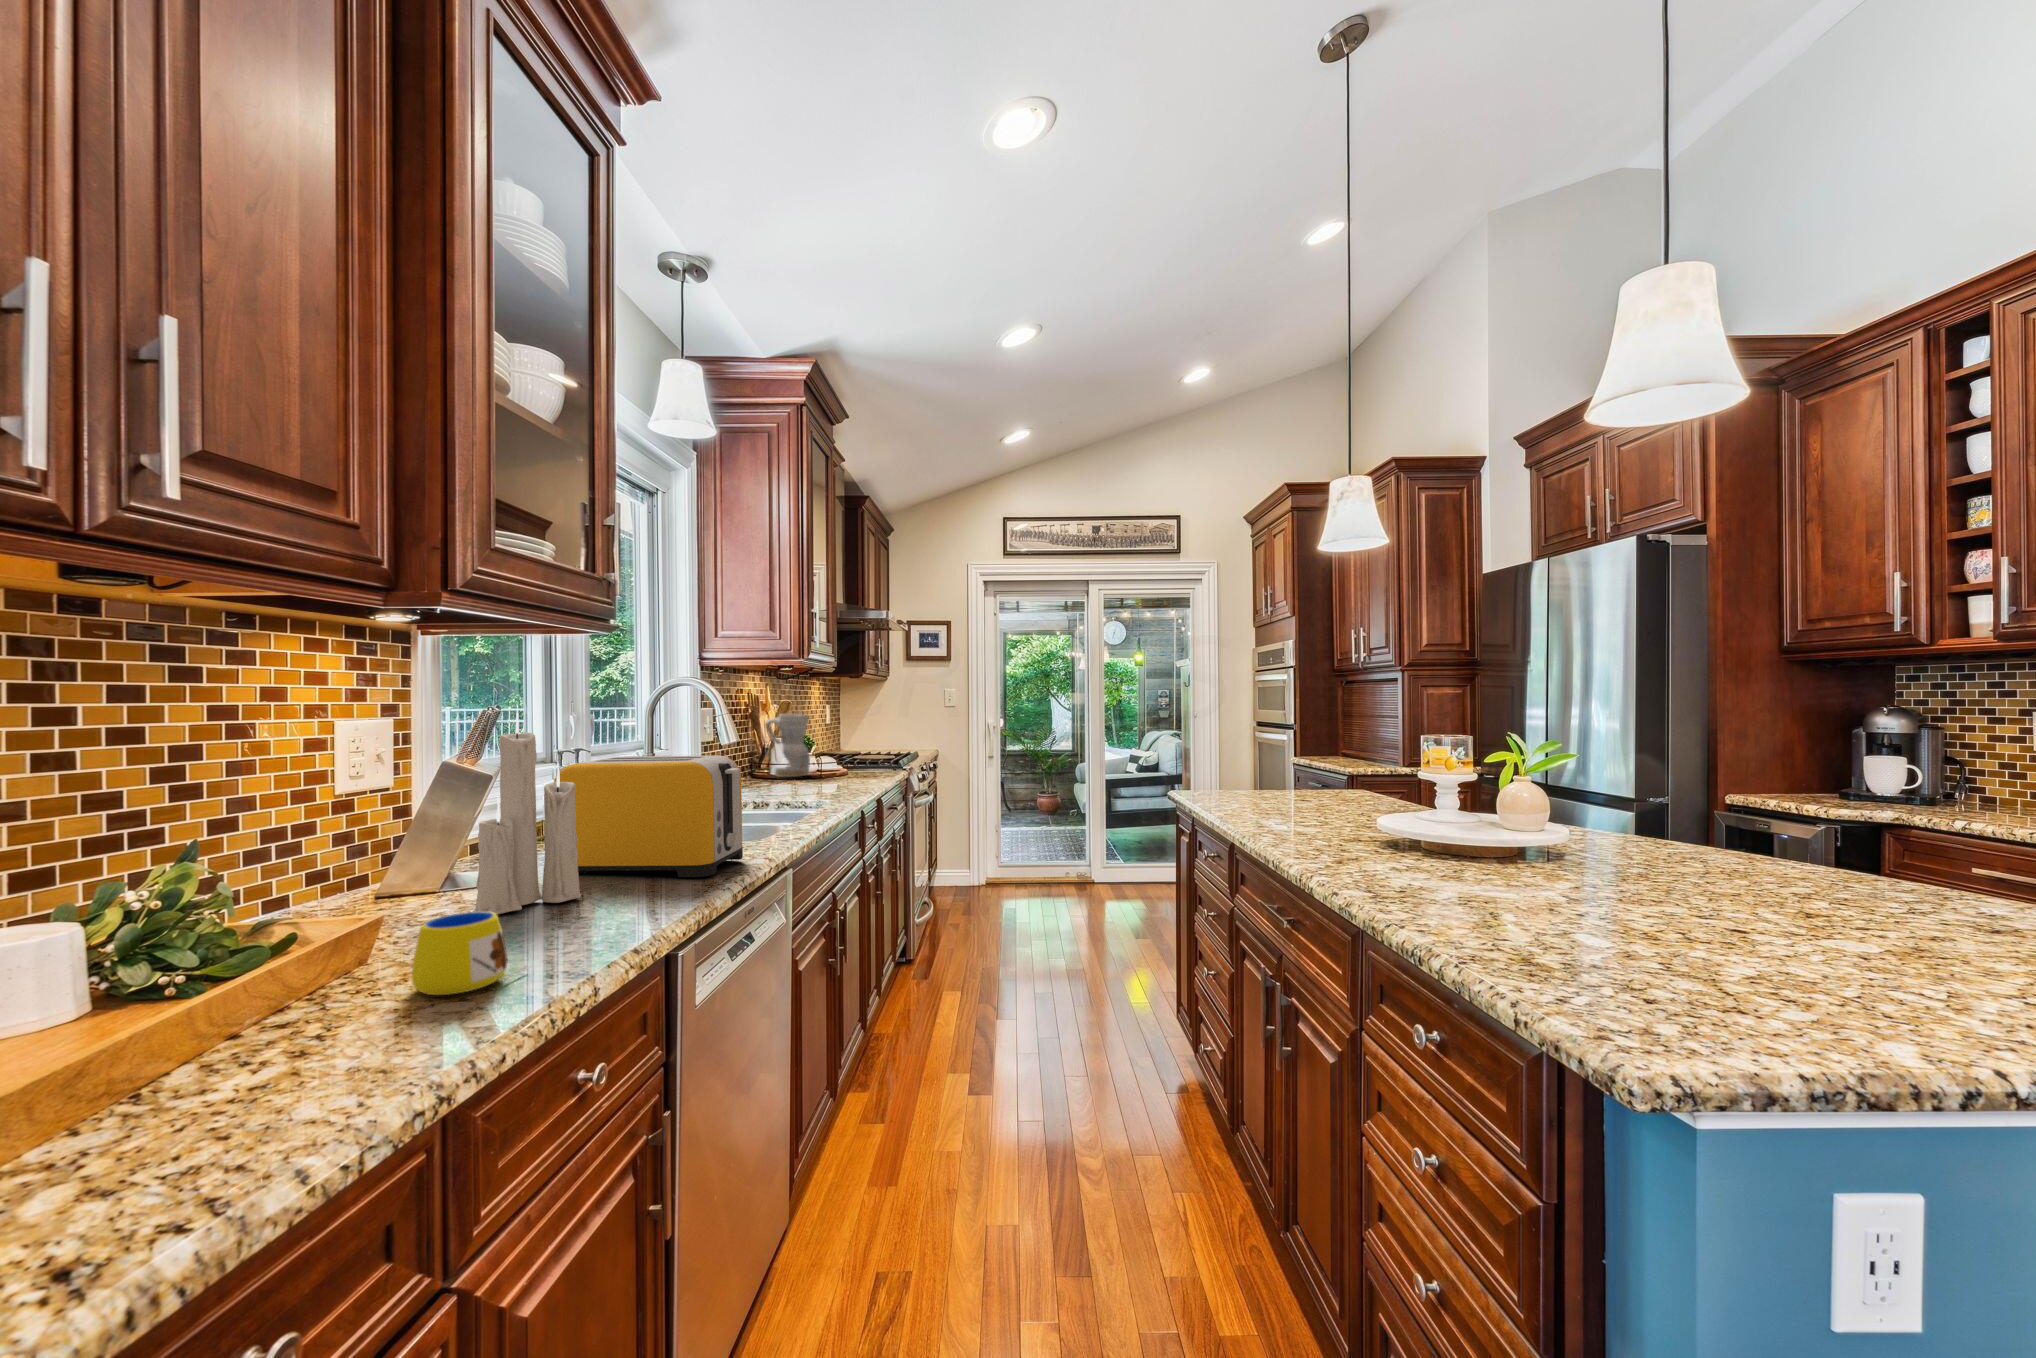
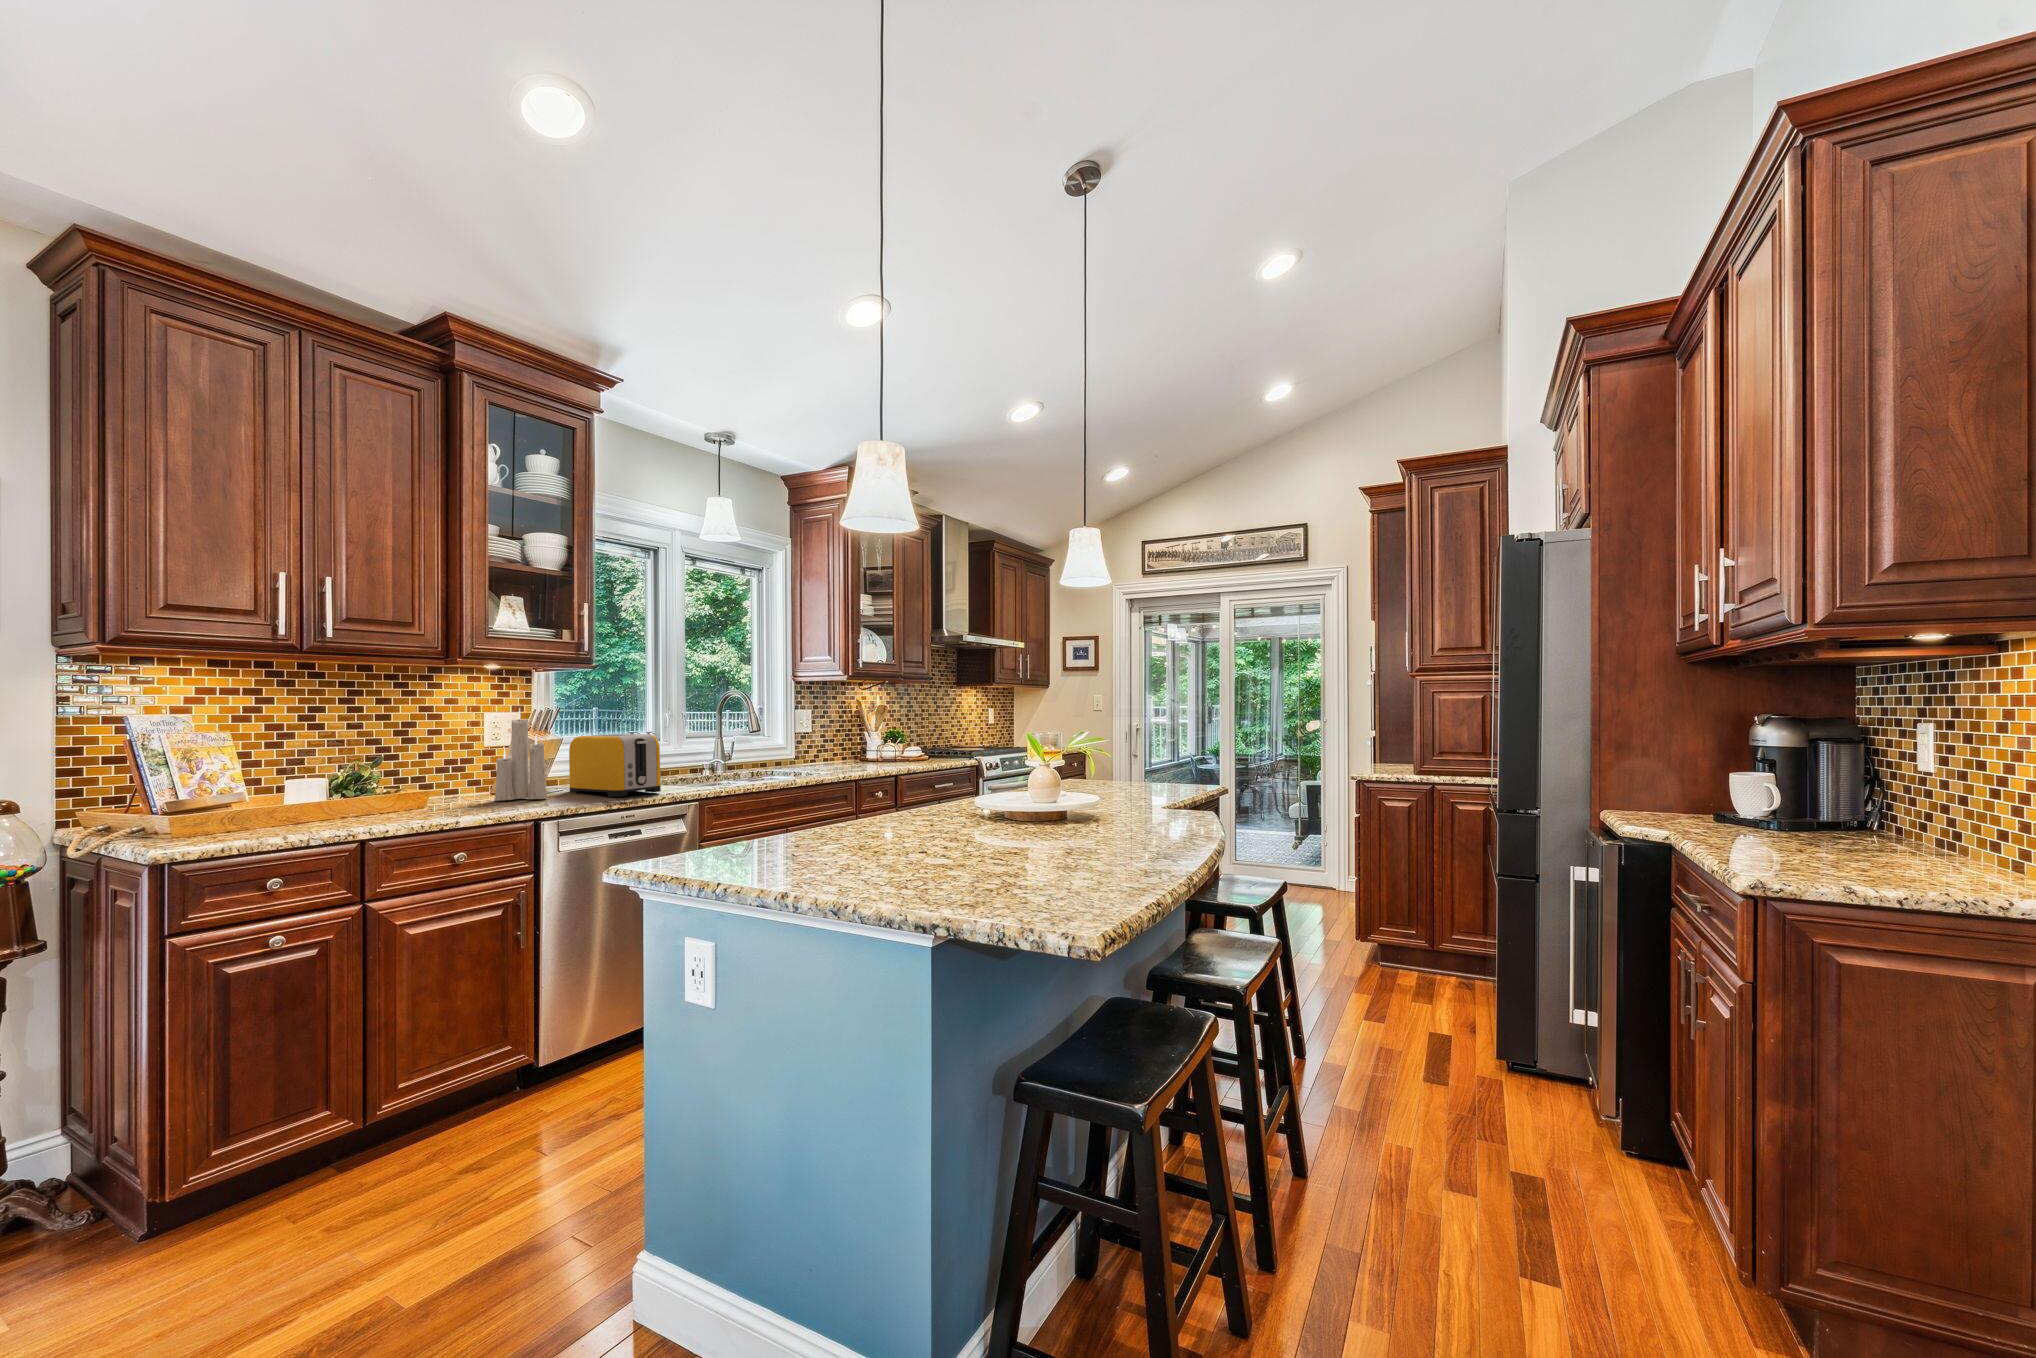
ceramic pitcher: present [765,714,810,777] -> none [857,714,888,760]
mug: present [411,912,528,995] -> none [411,788,458,816]

